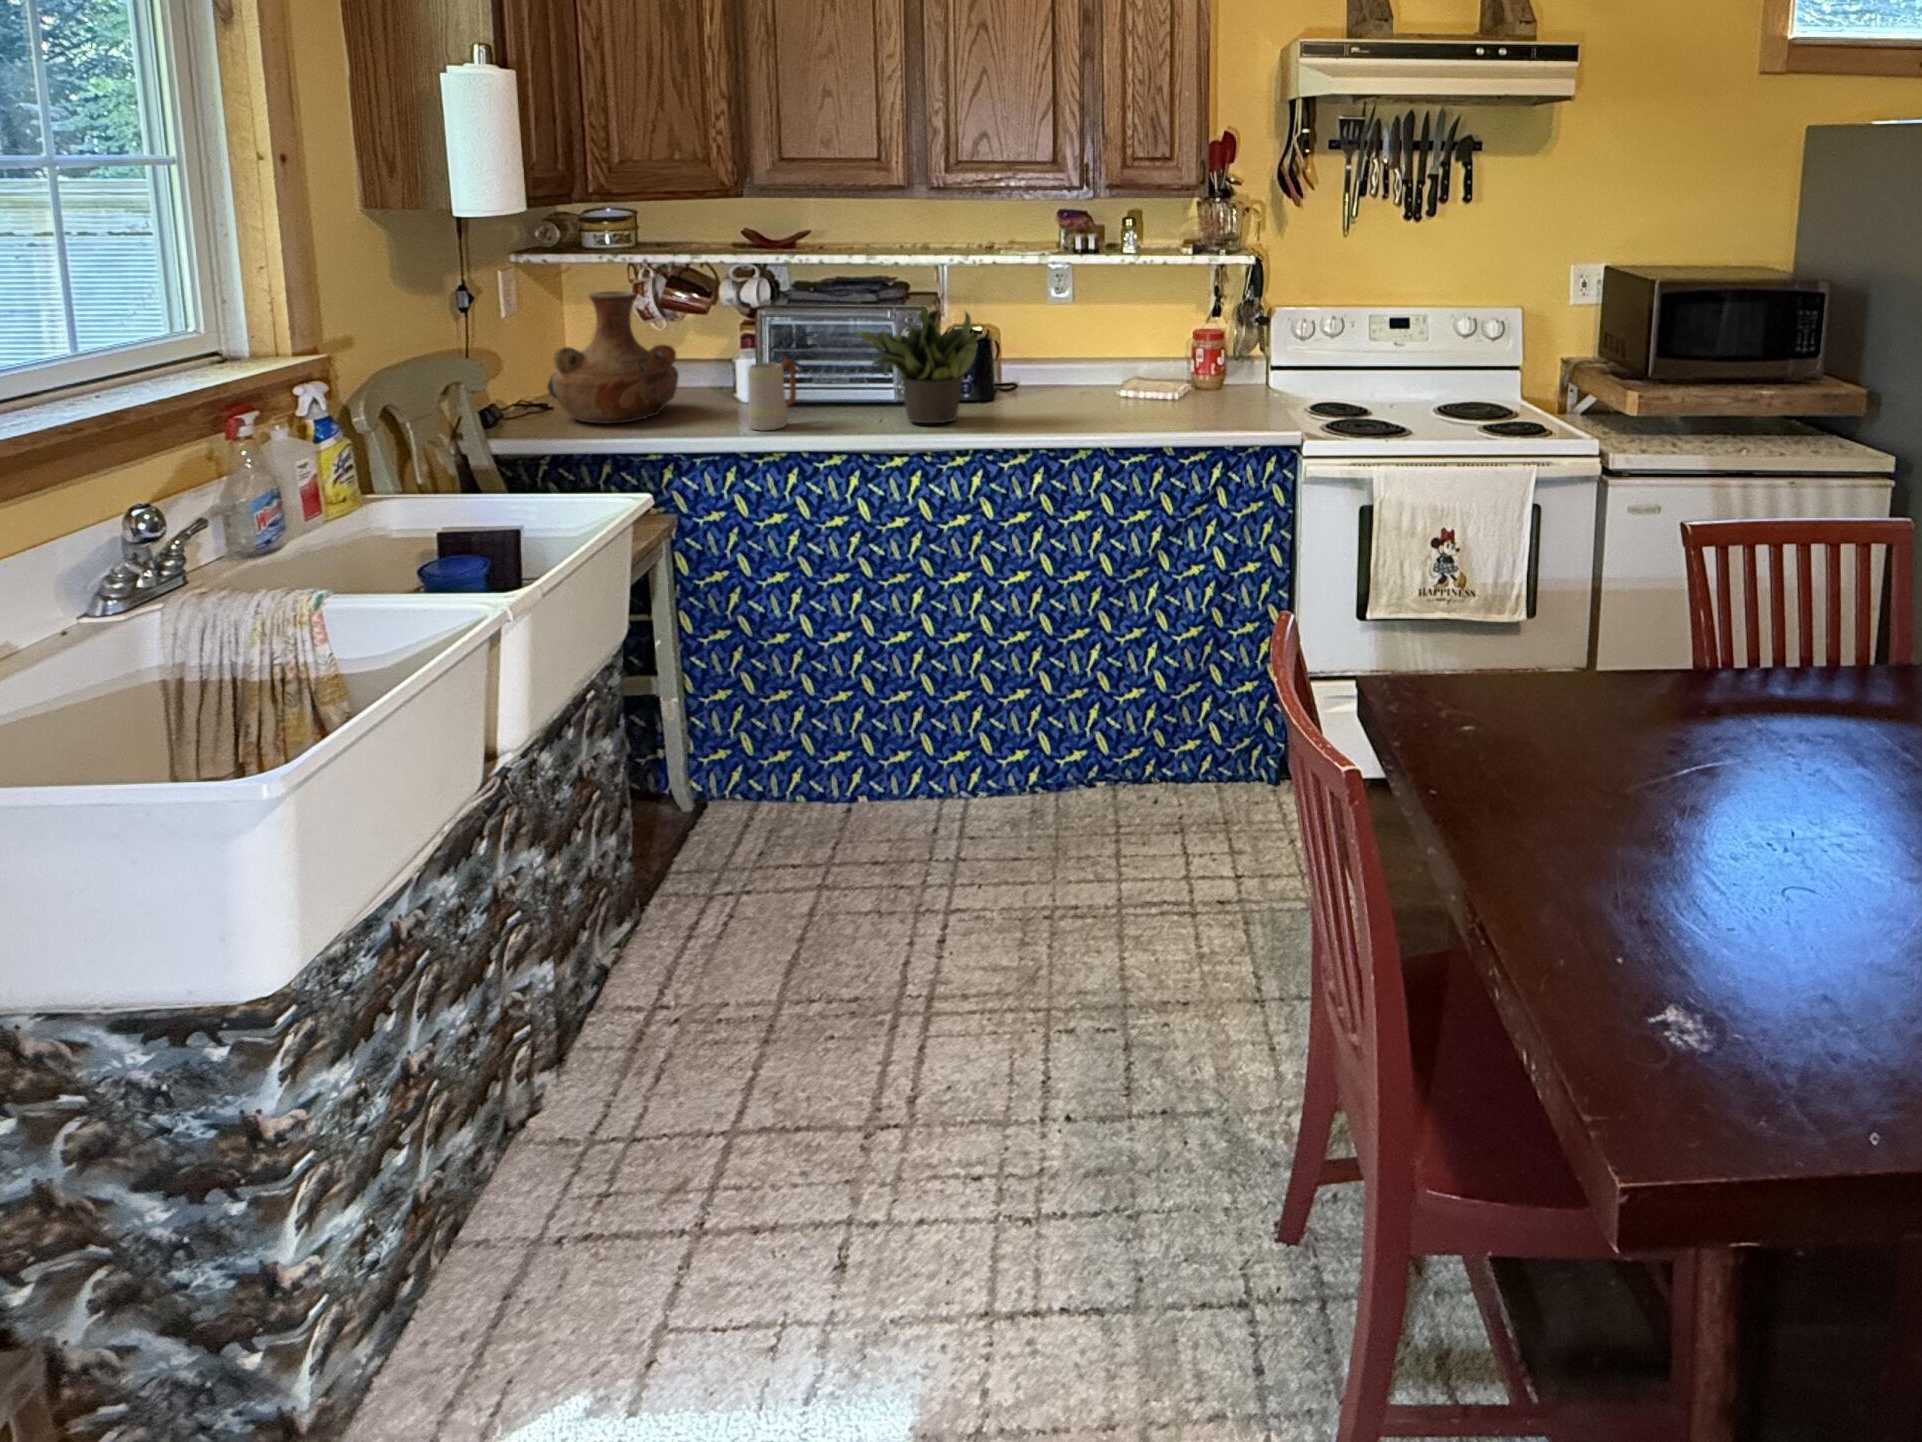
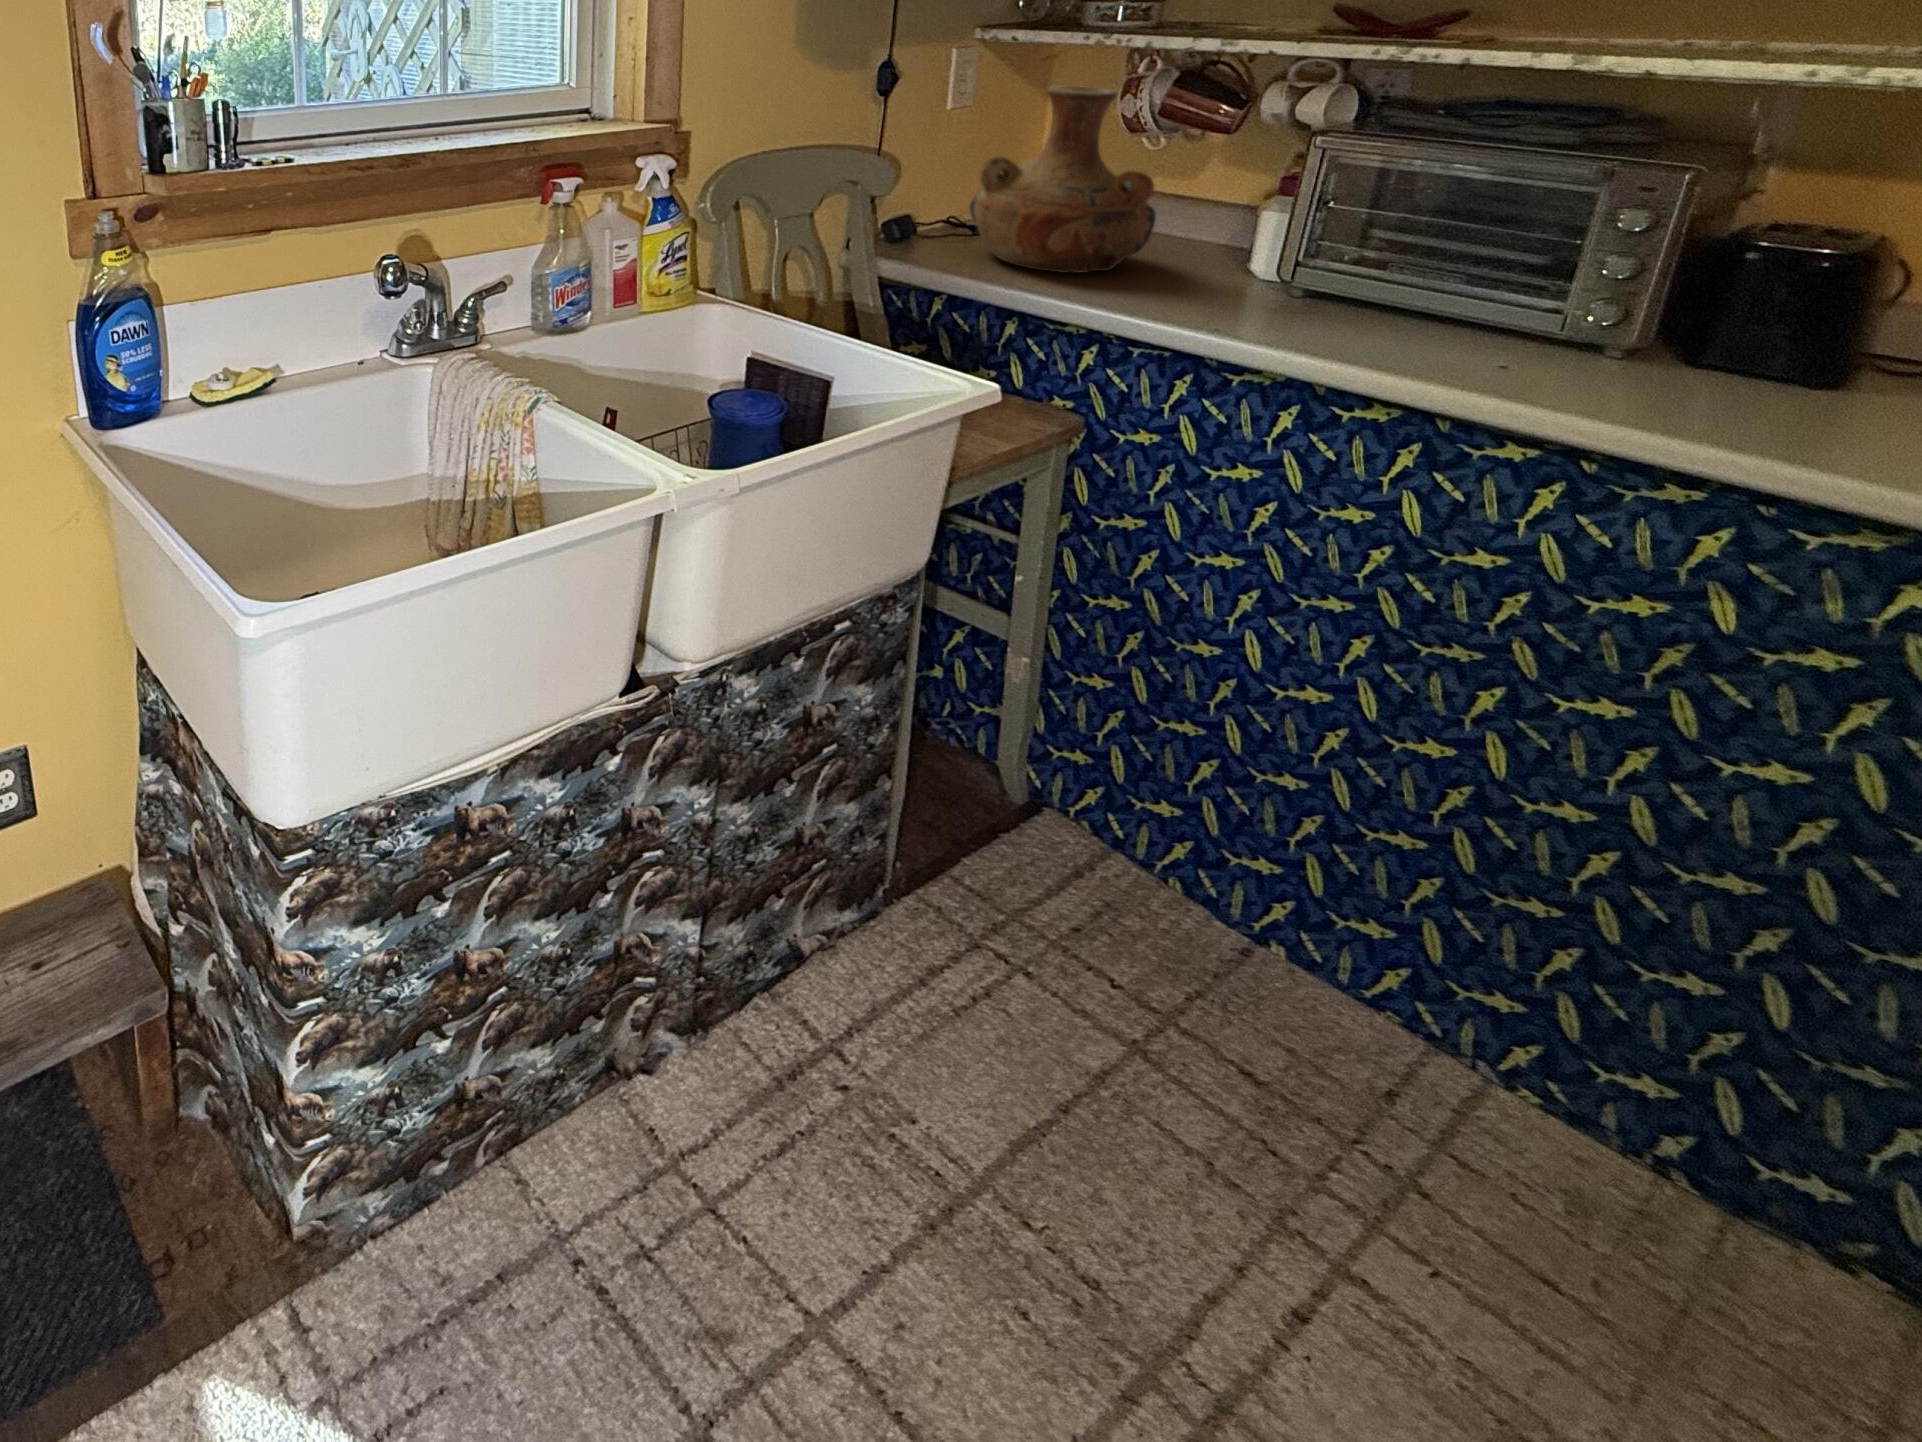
potted plant: present [856,305,978,423] -> none [1489,154,1847,410]
mug: present [747,359,796,430] -> none [1231,222,1349,335]

